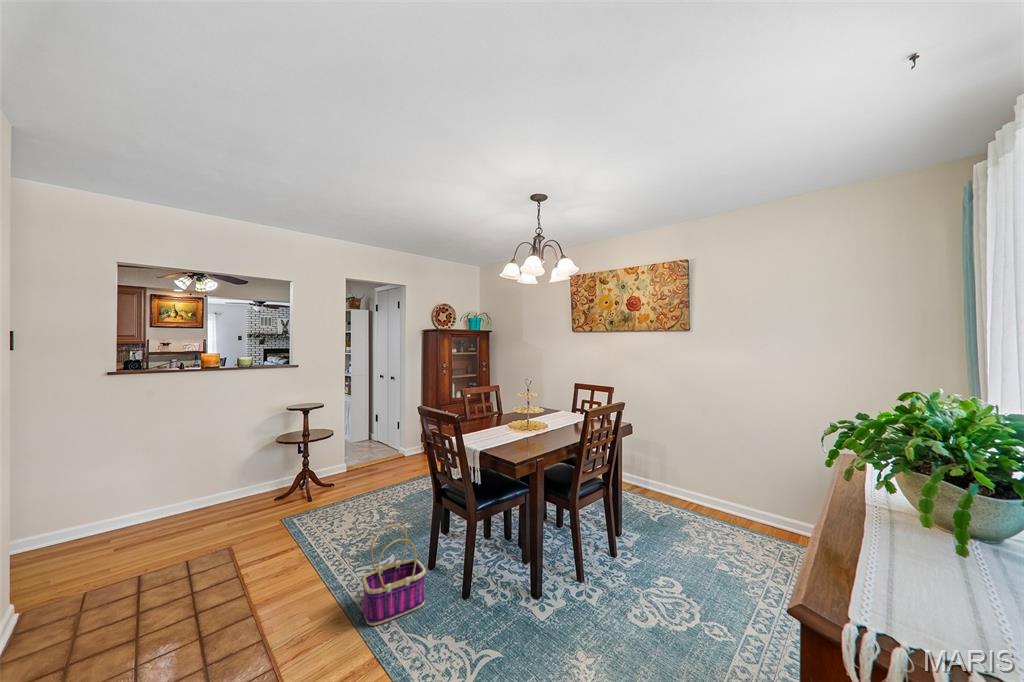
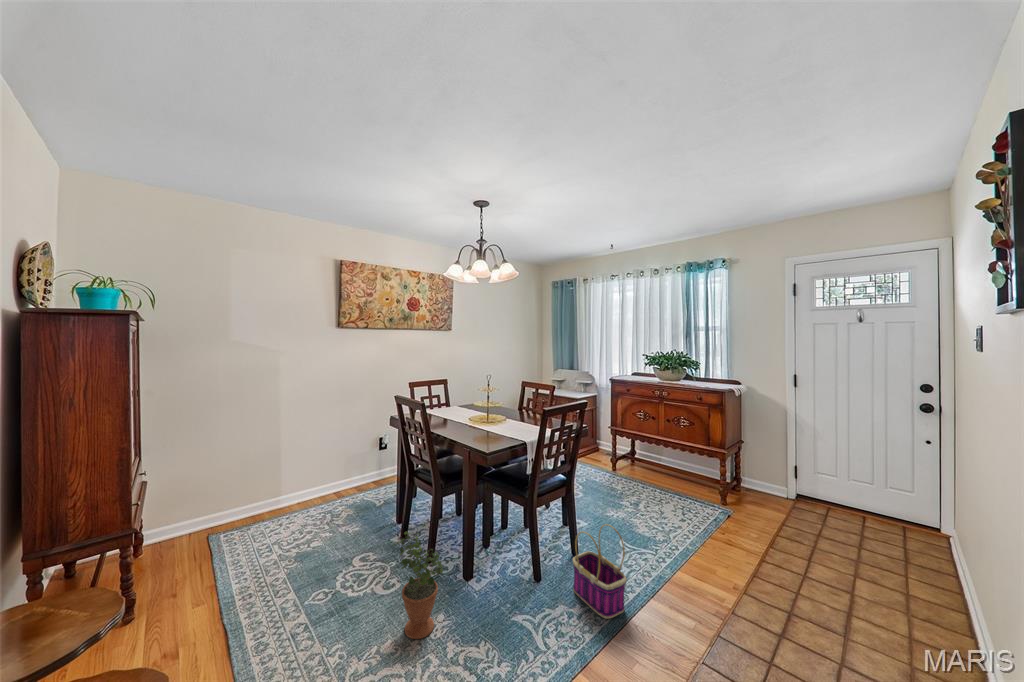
potted plant: none [378,454,407,525] -> present [393,532,443,639]

